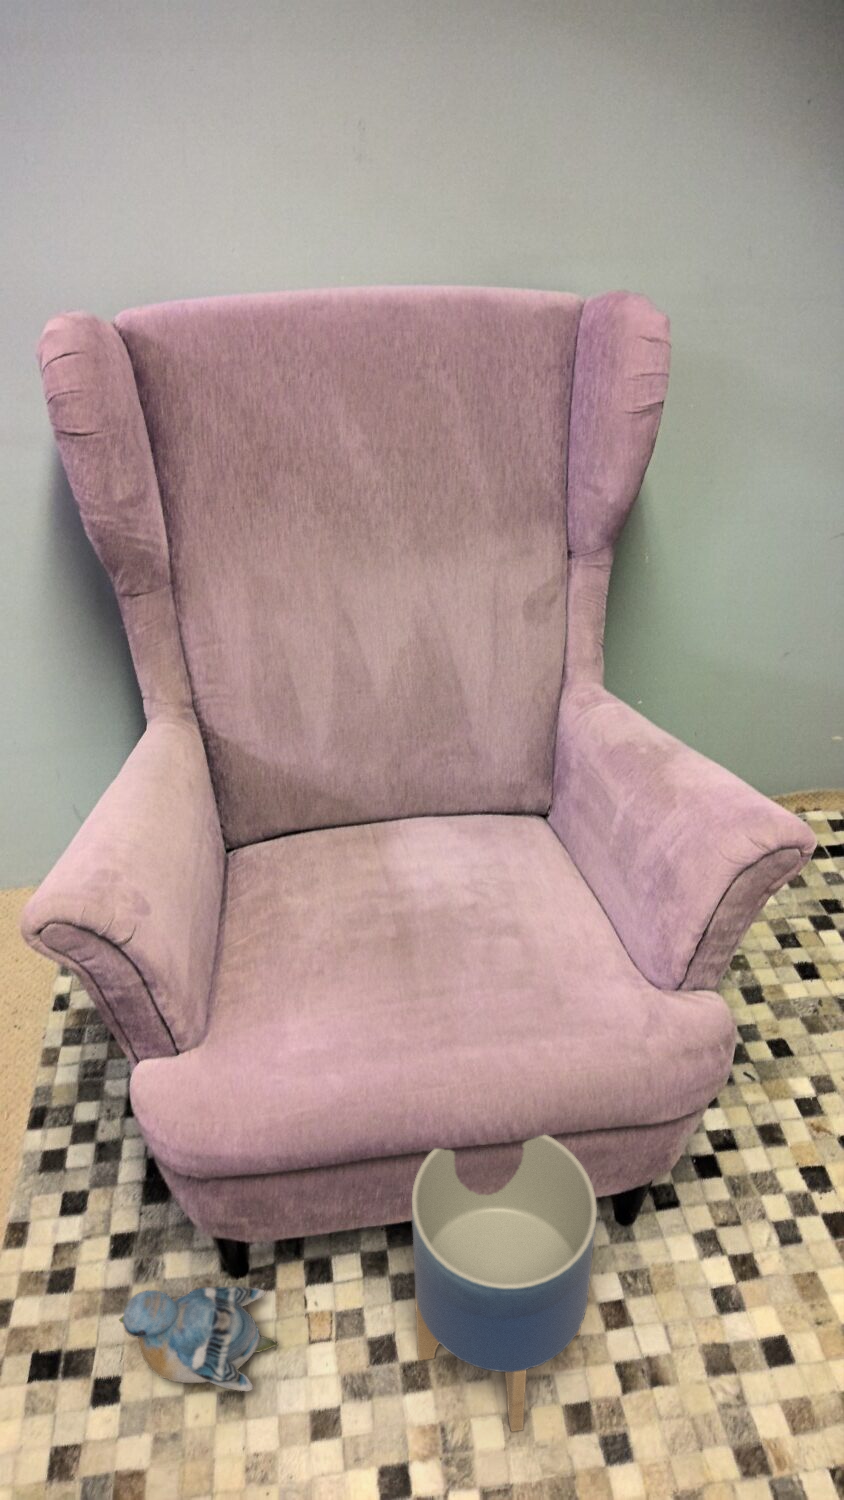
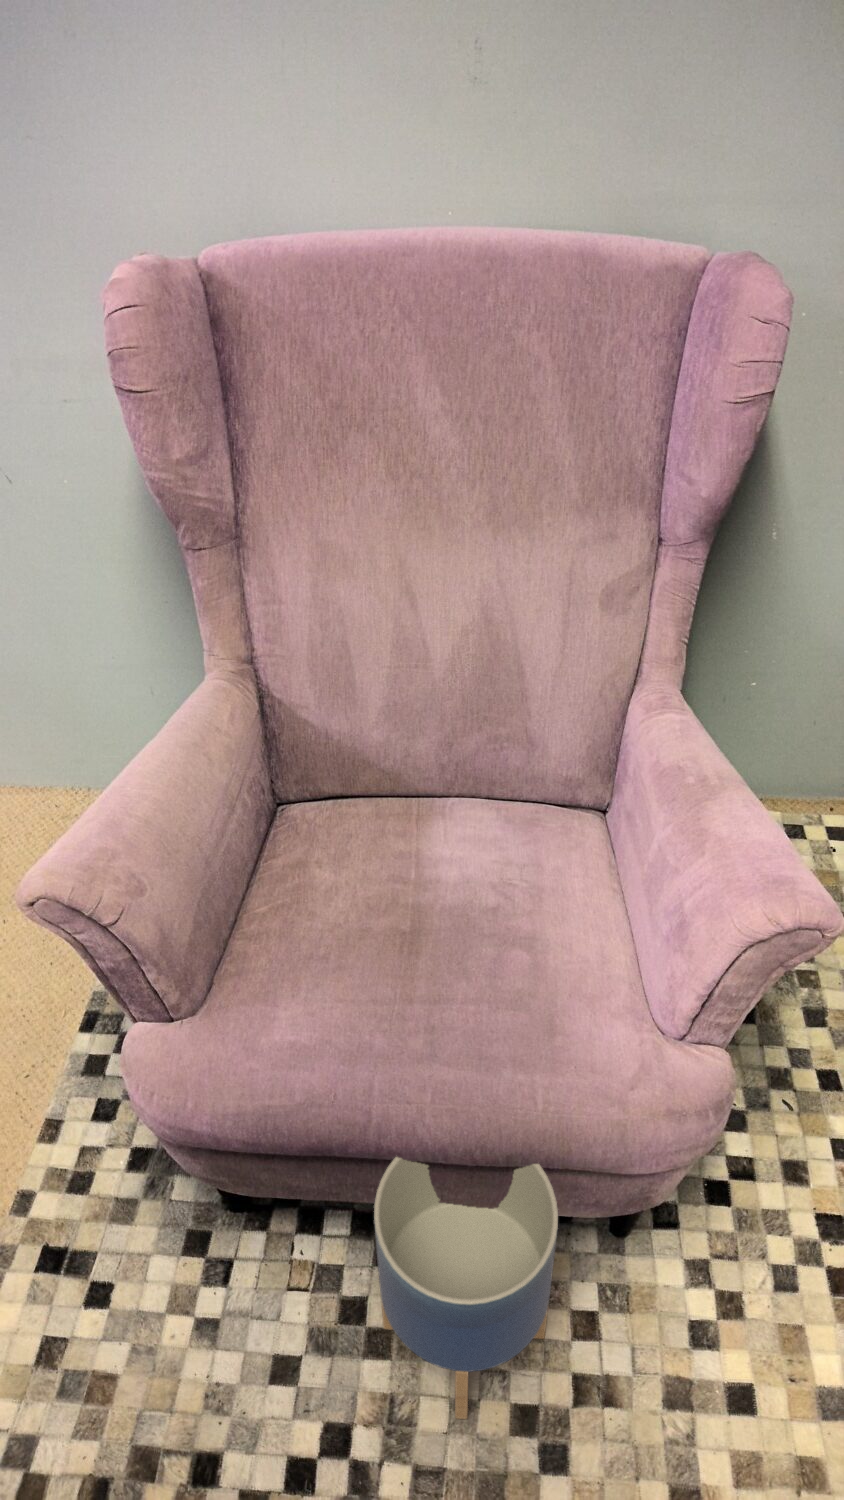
plush toy: present [119,1286,278,1391] -> none [113,1216,256,1326]

